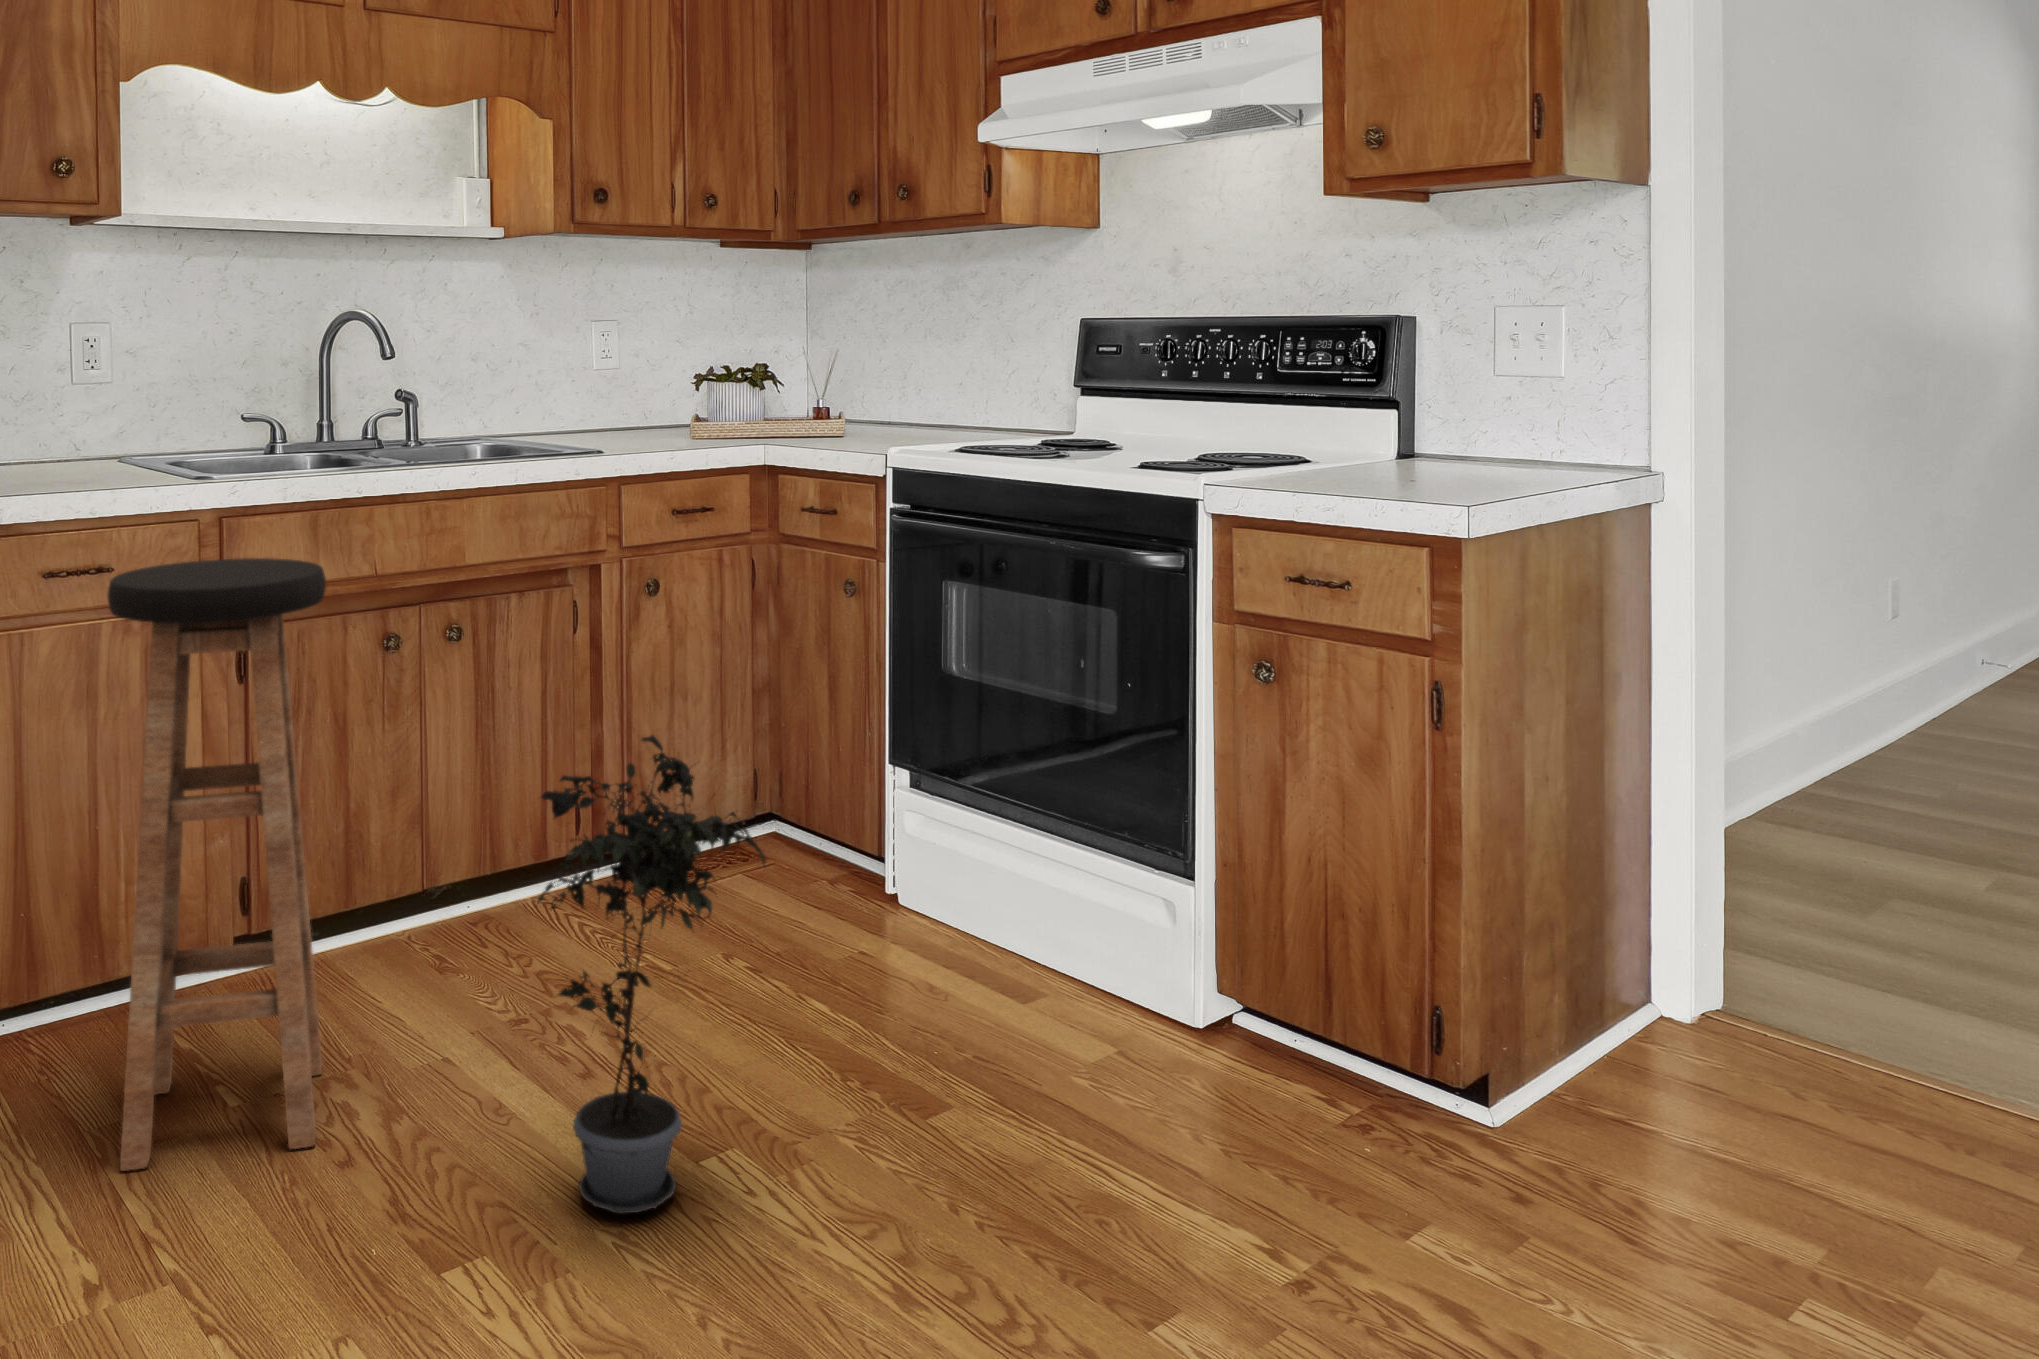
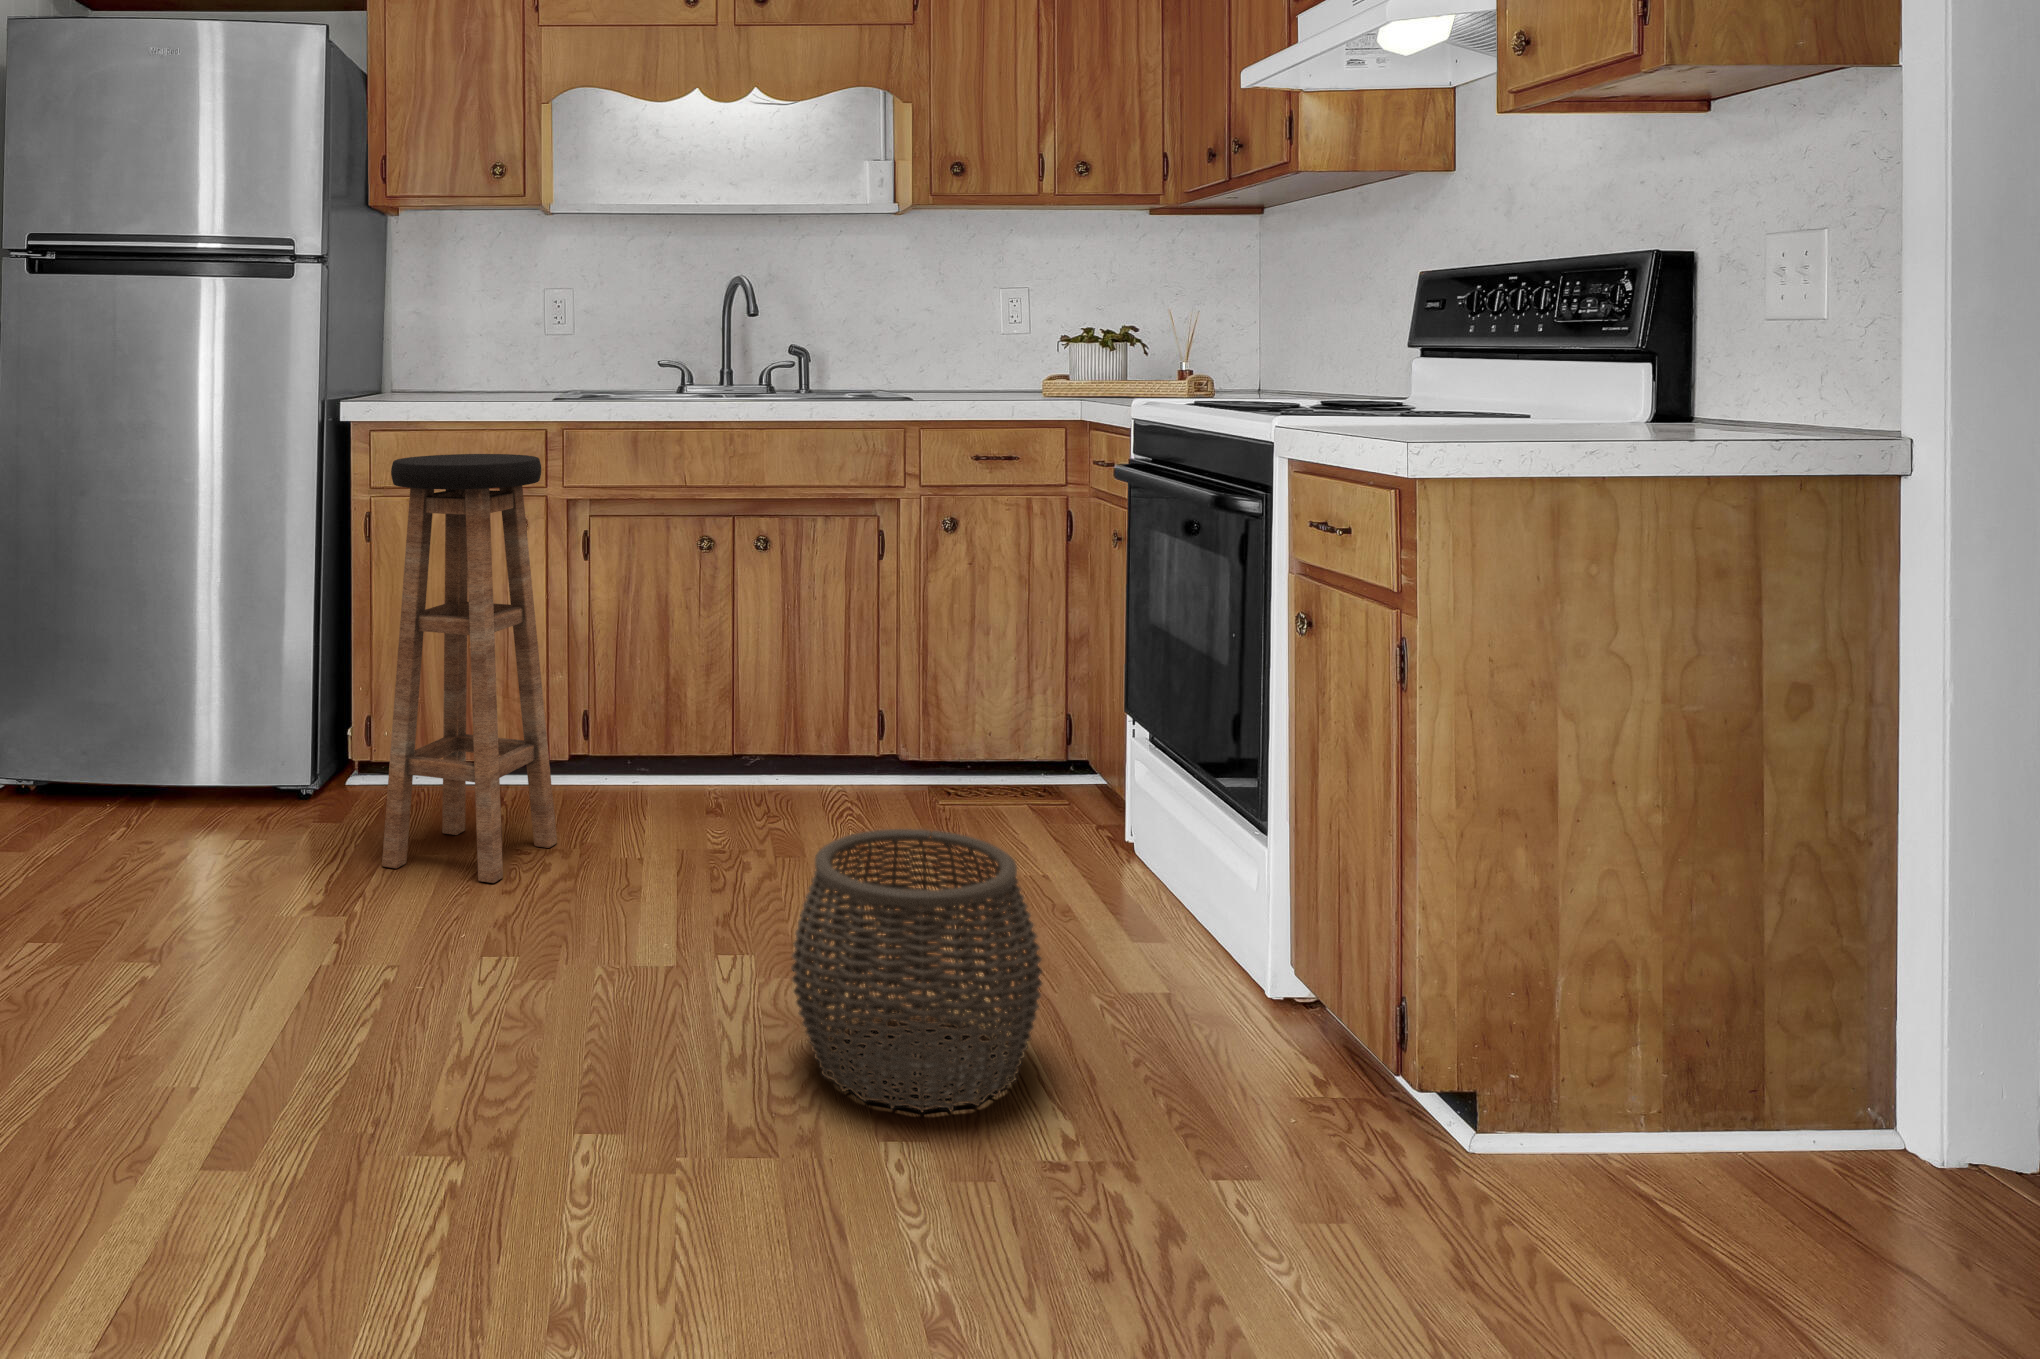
potted plant: present [538,735,766,1214] -> none [555,601,717,976]
woven basket: none [919,944,1192,1271] -> present [791,829,1042,1112]

